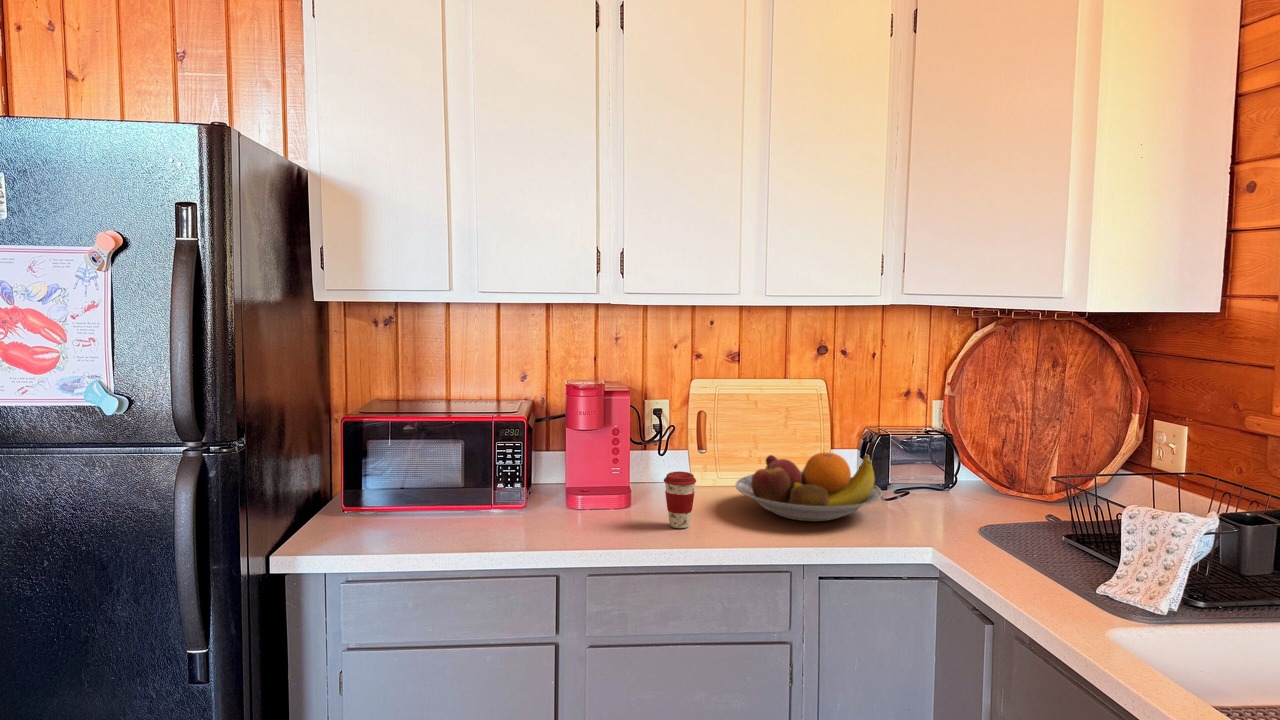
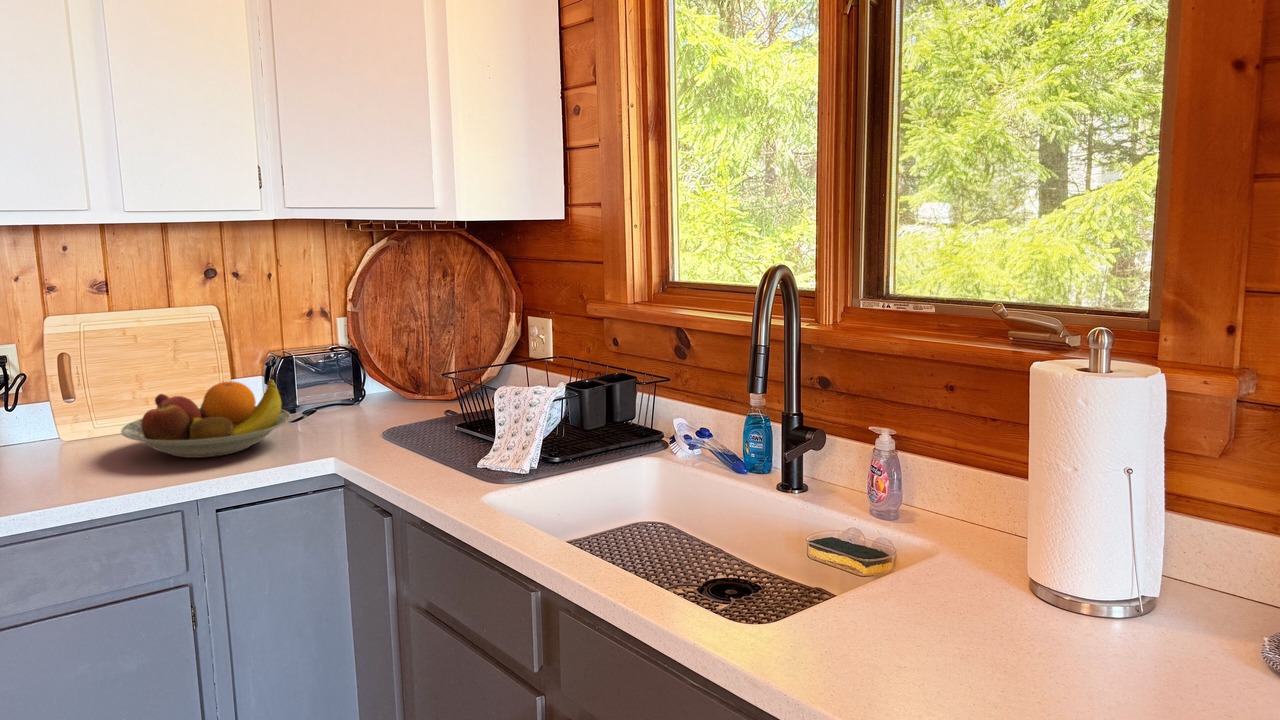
coffee cup: present [664,471,696,528] -> none [28,424,72,489]

